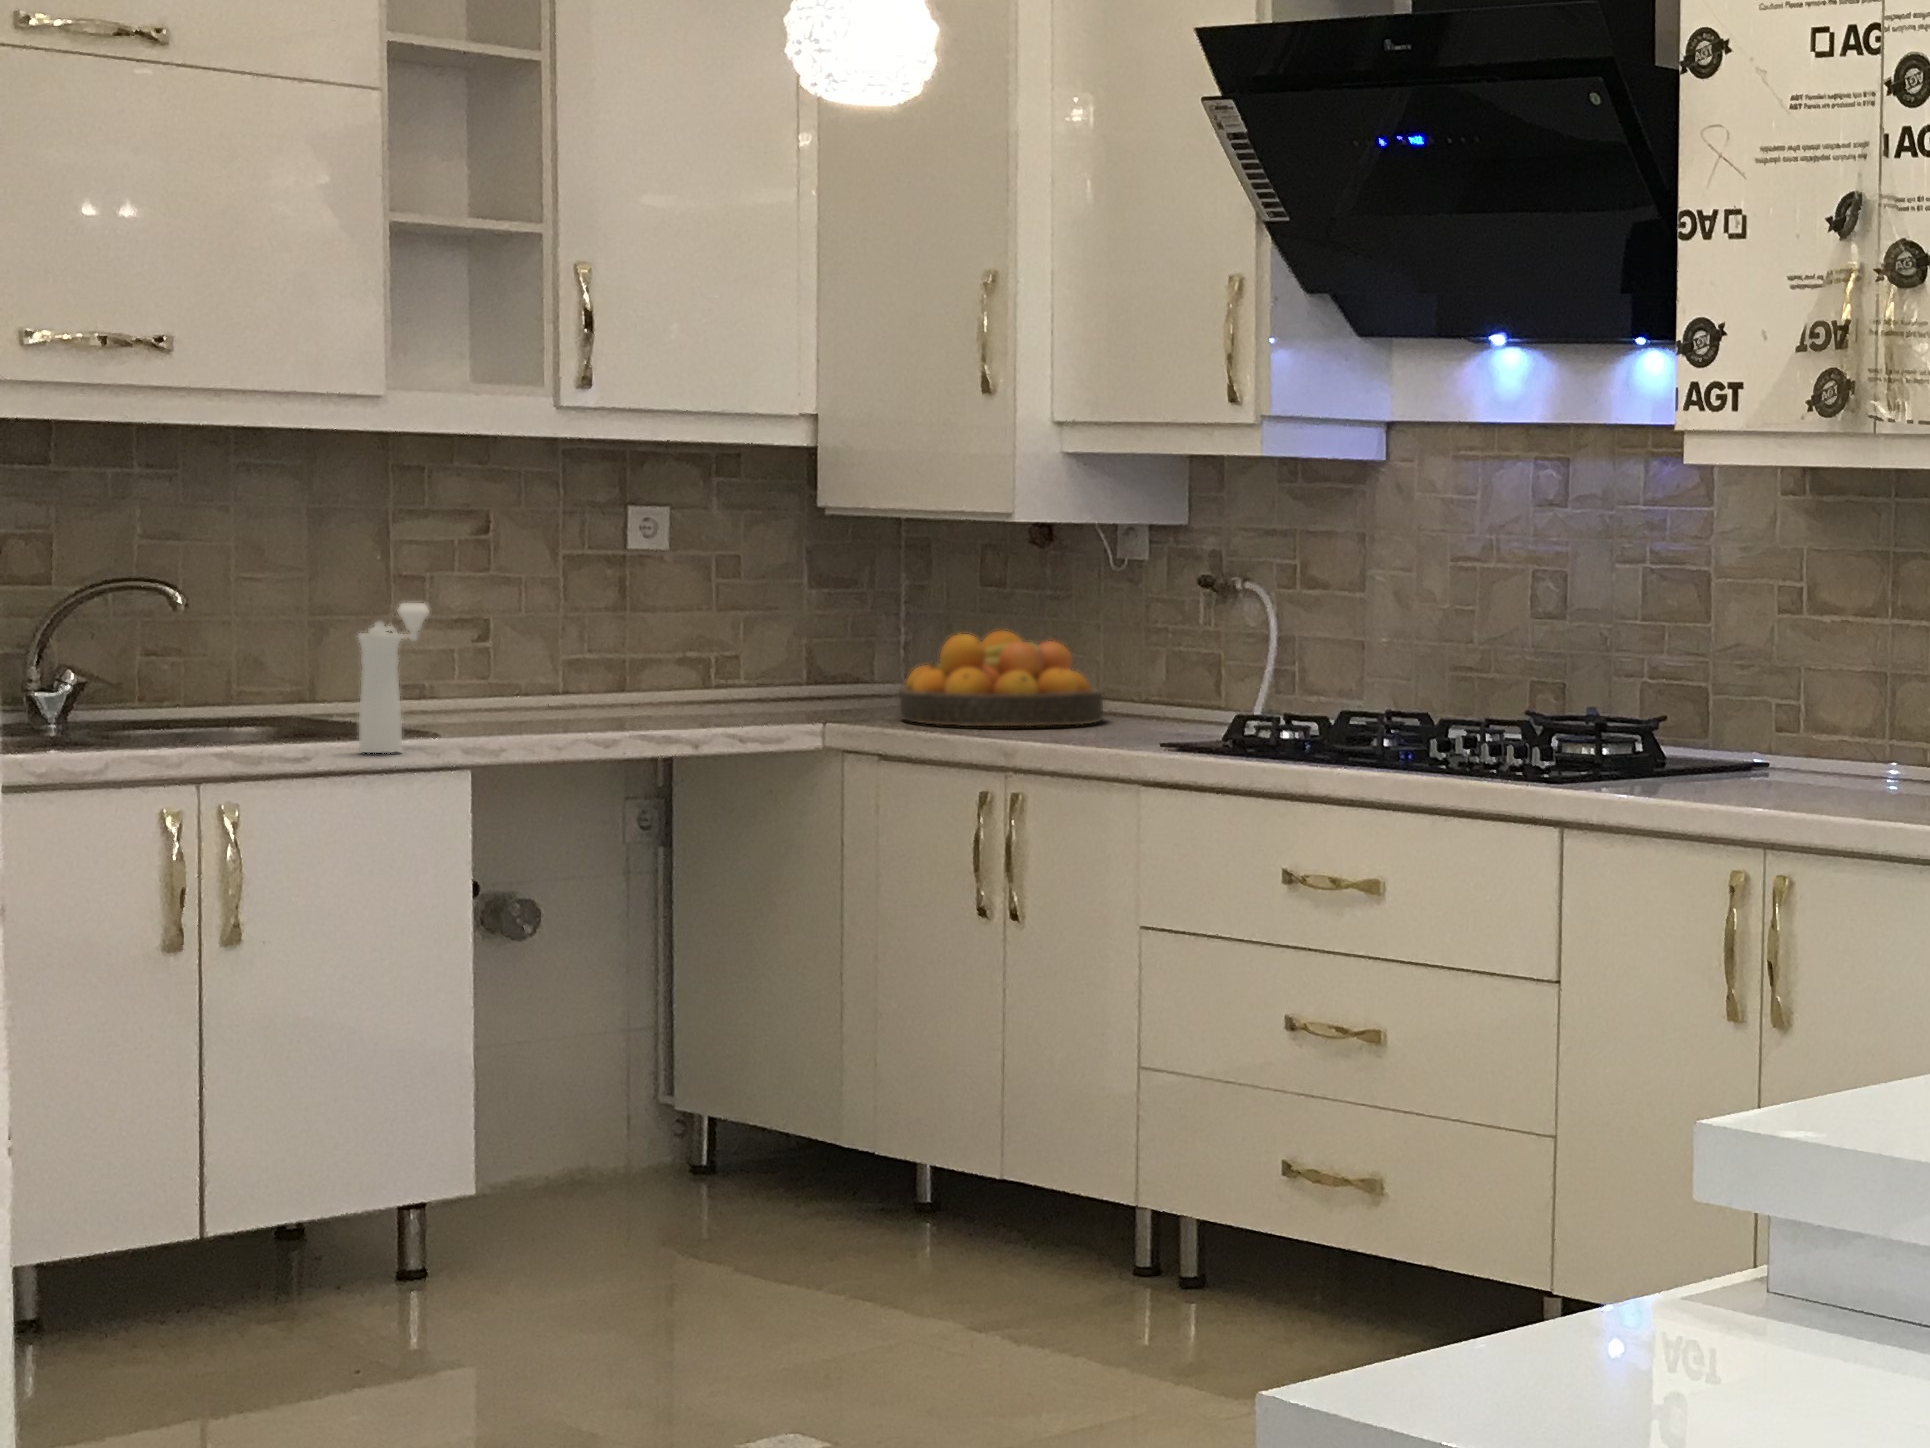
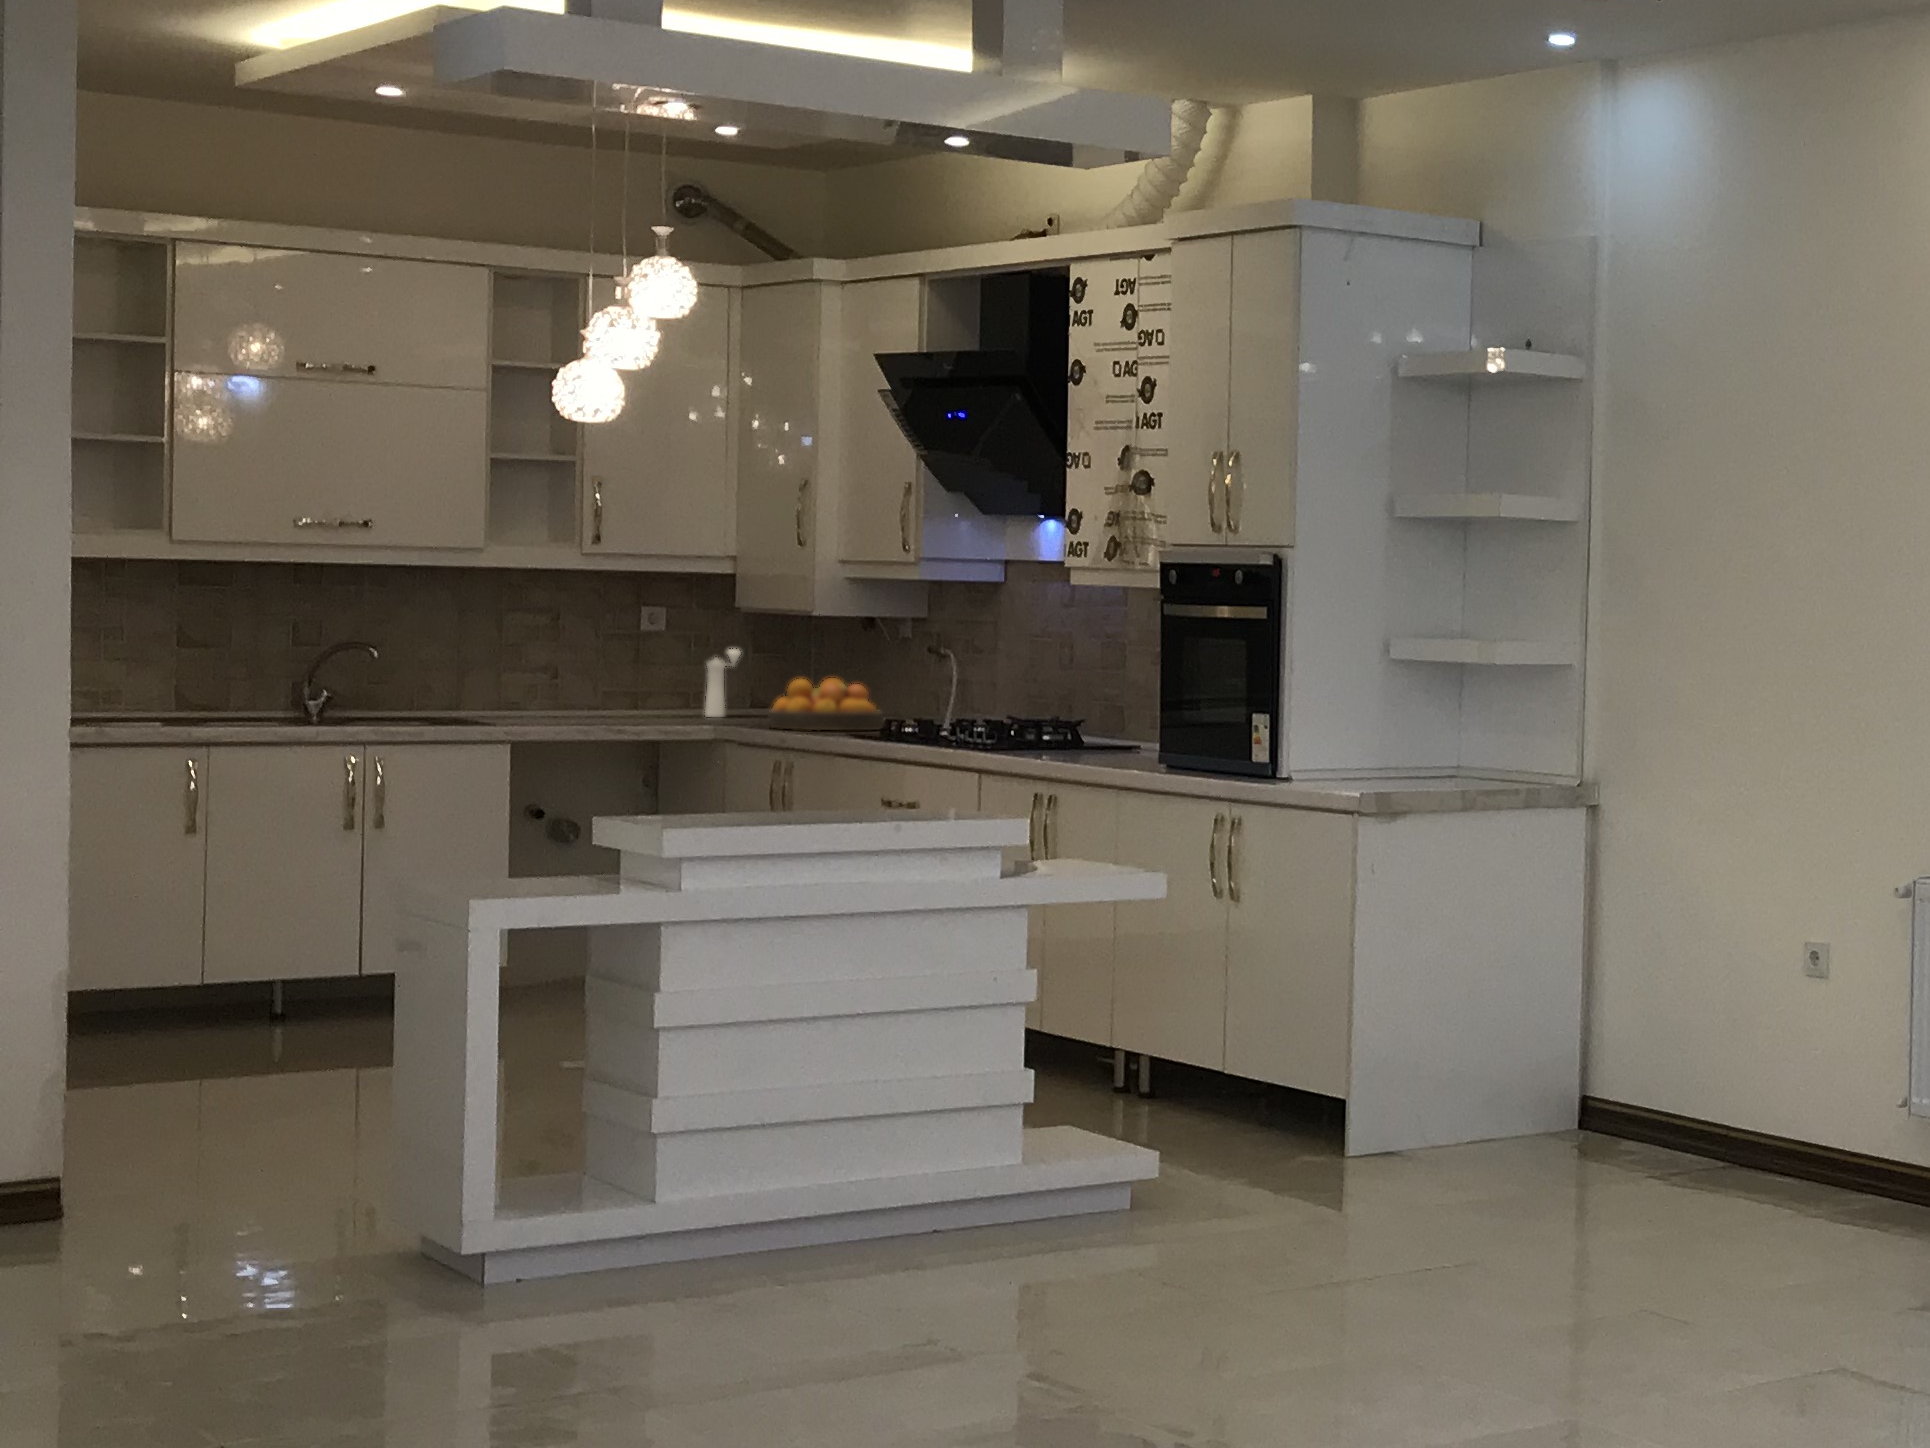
pepper mill: present [358,603,429,753] -> present [705,649,740,717]

